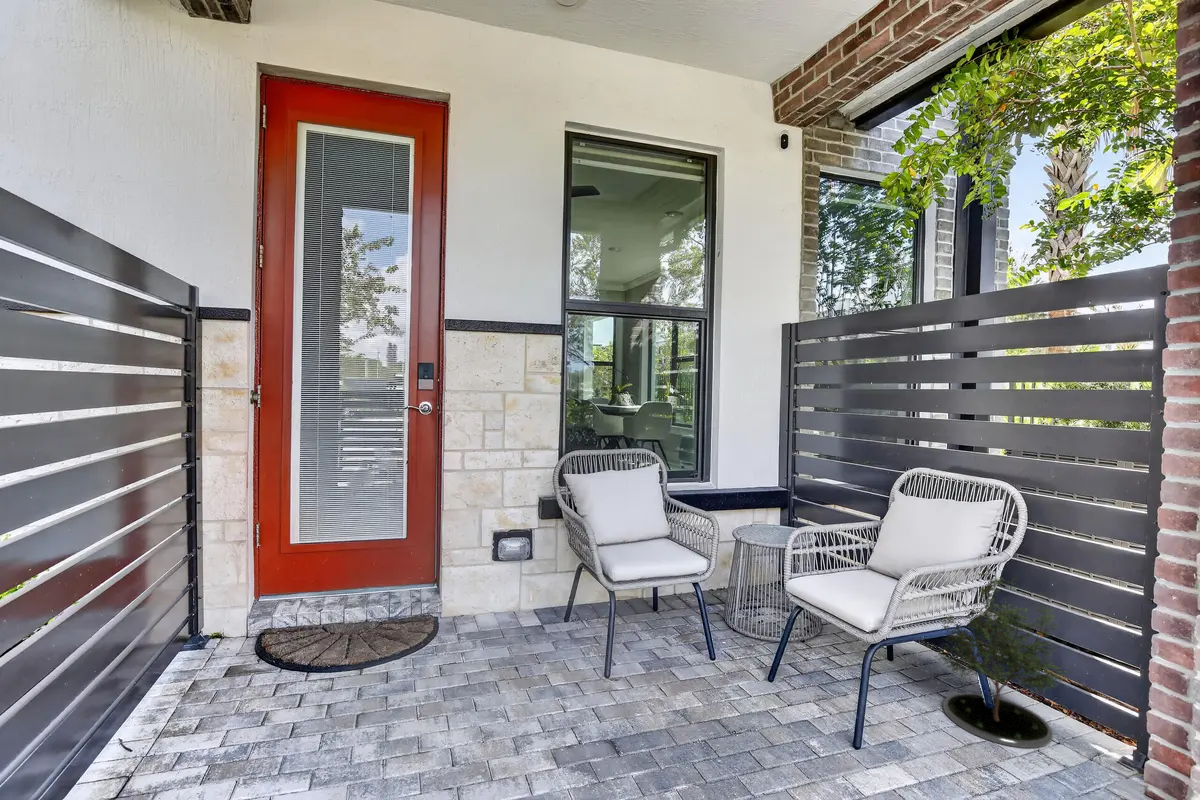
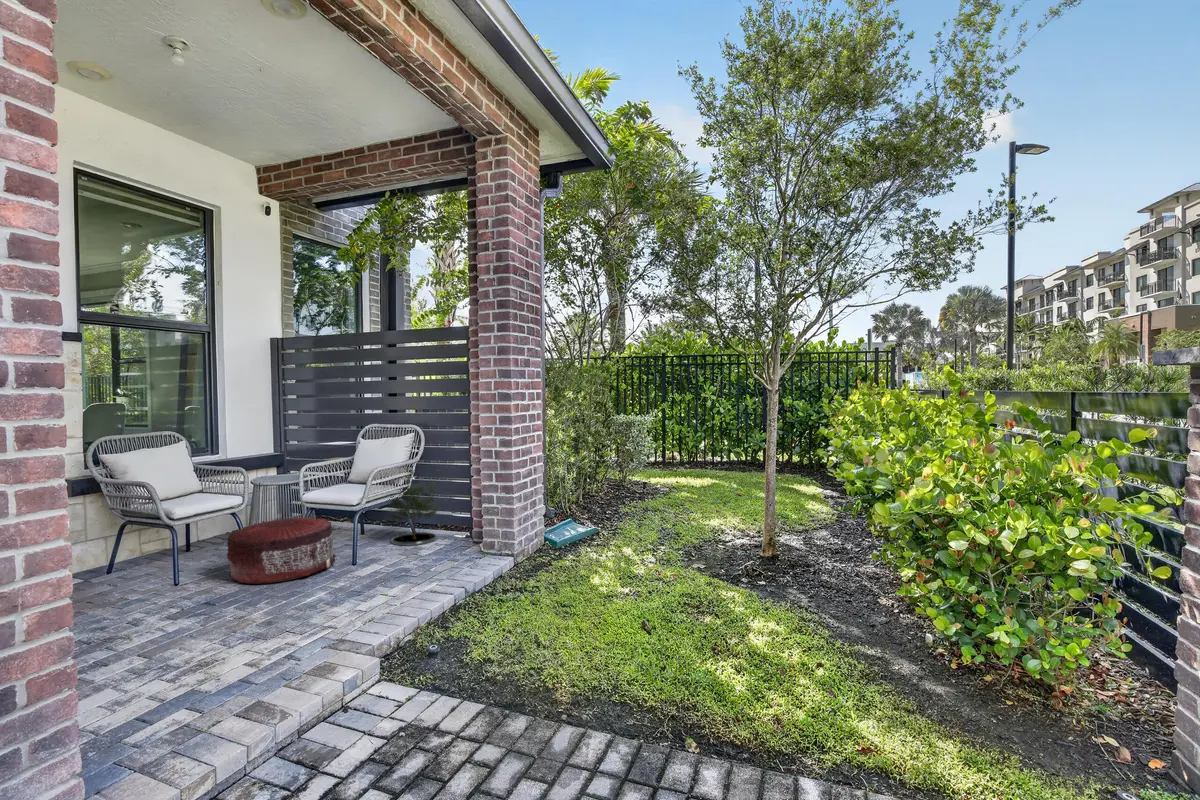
pouf: none [659,610,829,758] -> present [227,517,336,584]

